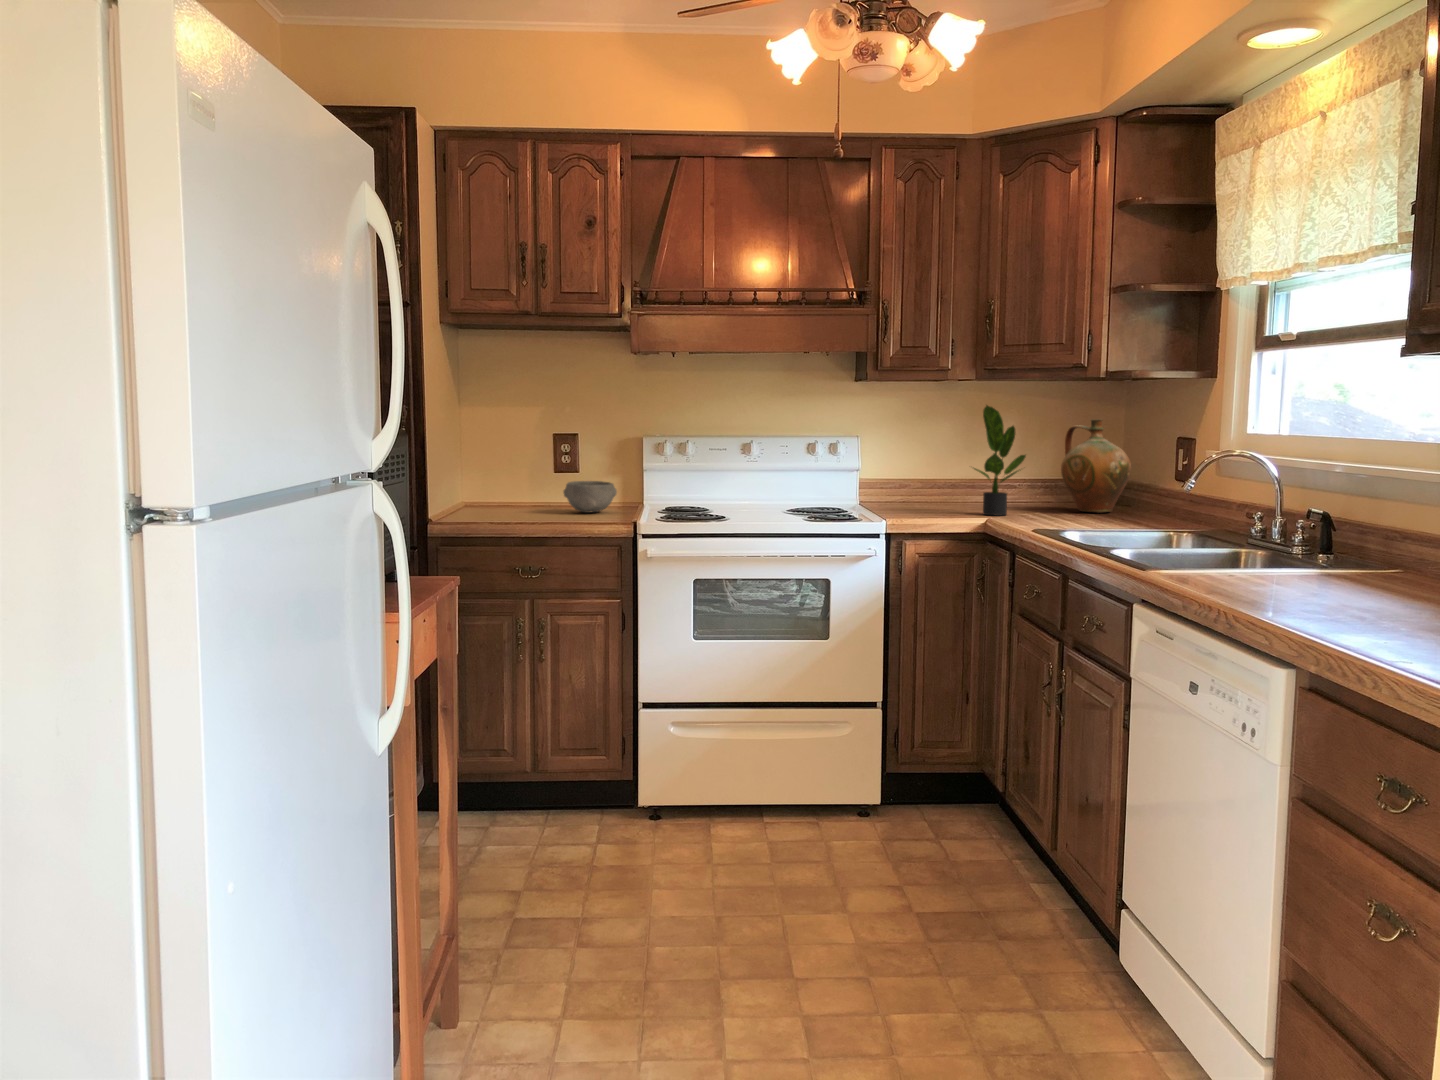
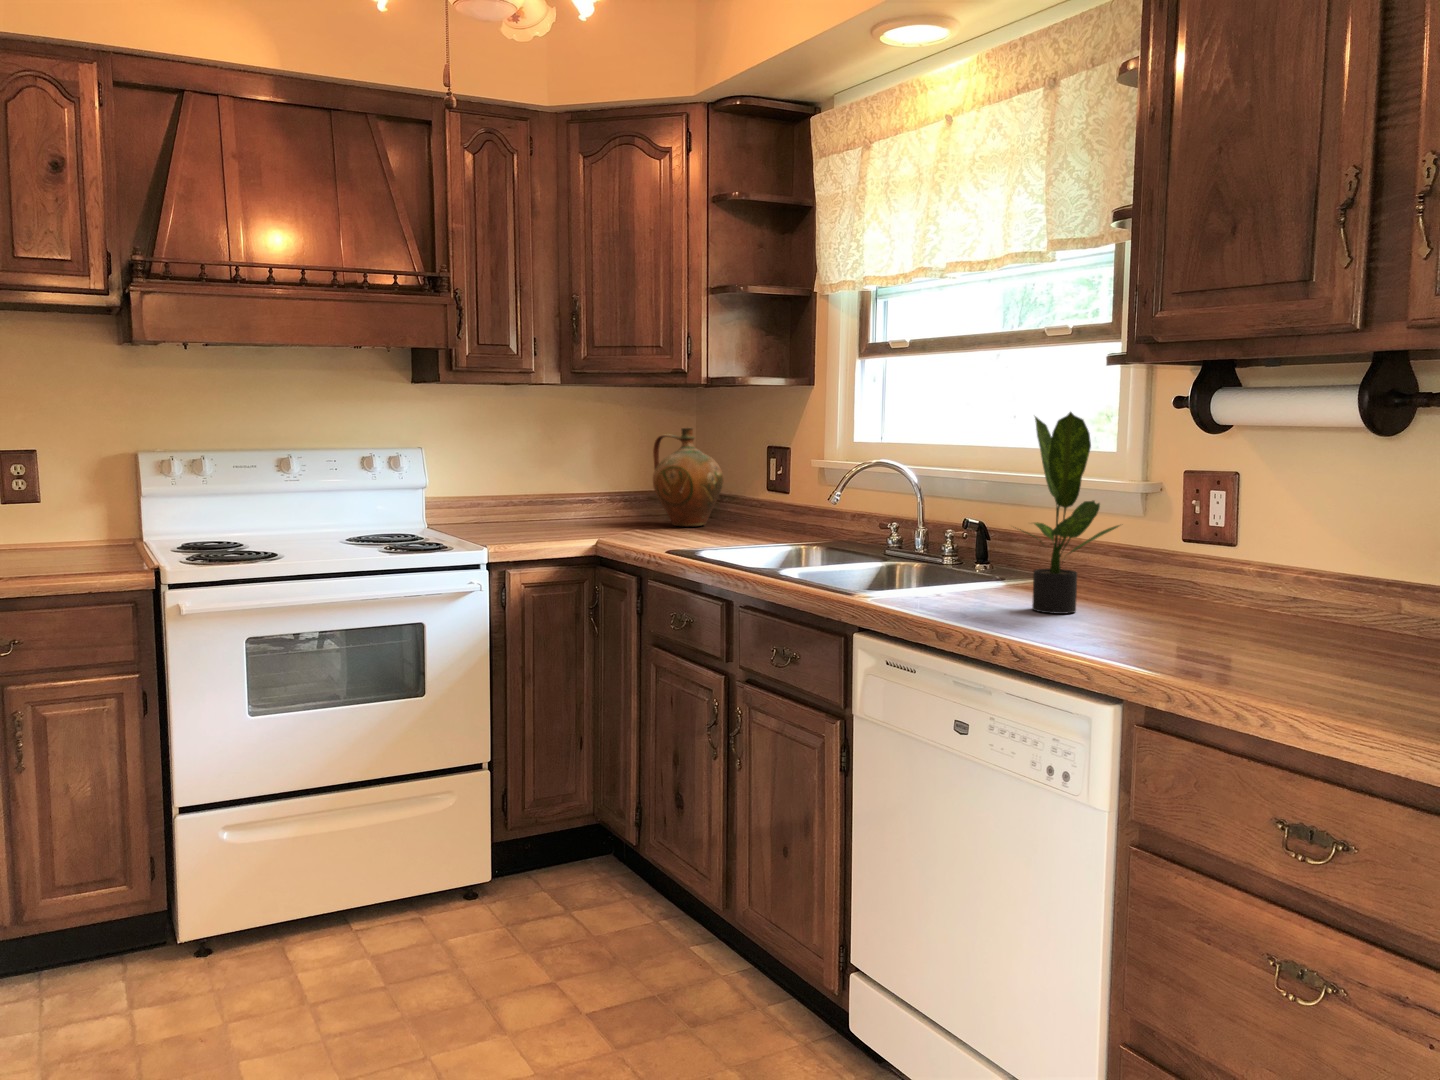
potted plant: present [974,405,1026,515] -> present [1020,412,1120,614]
bowl: present [564,481,617,513] -> none [31,514,114,557]

